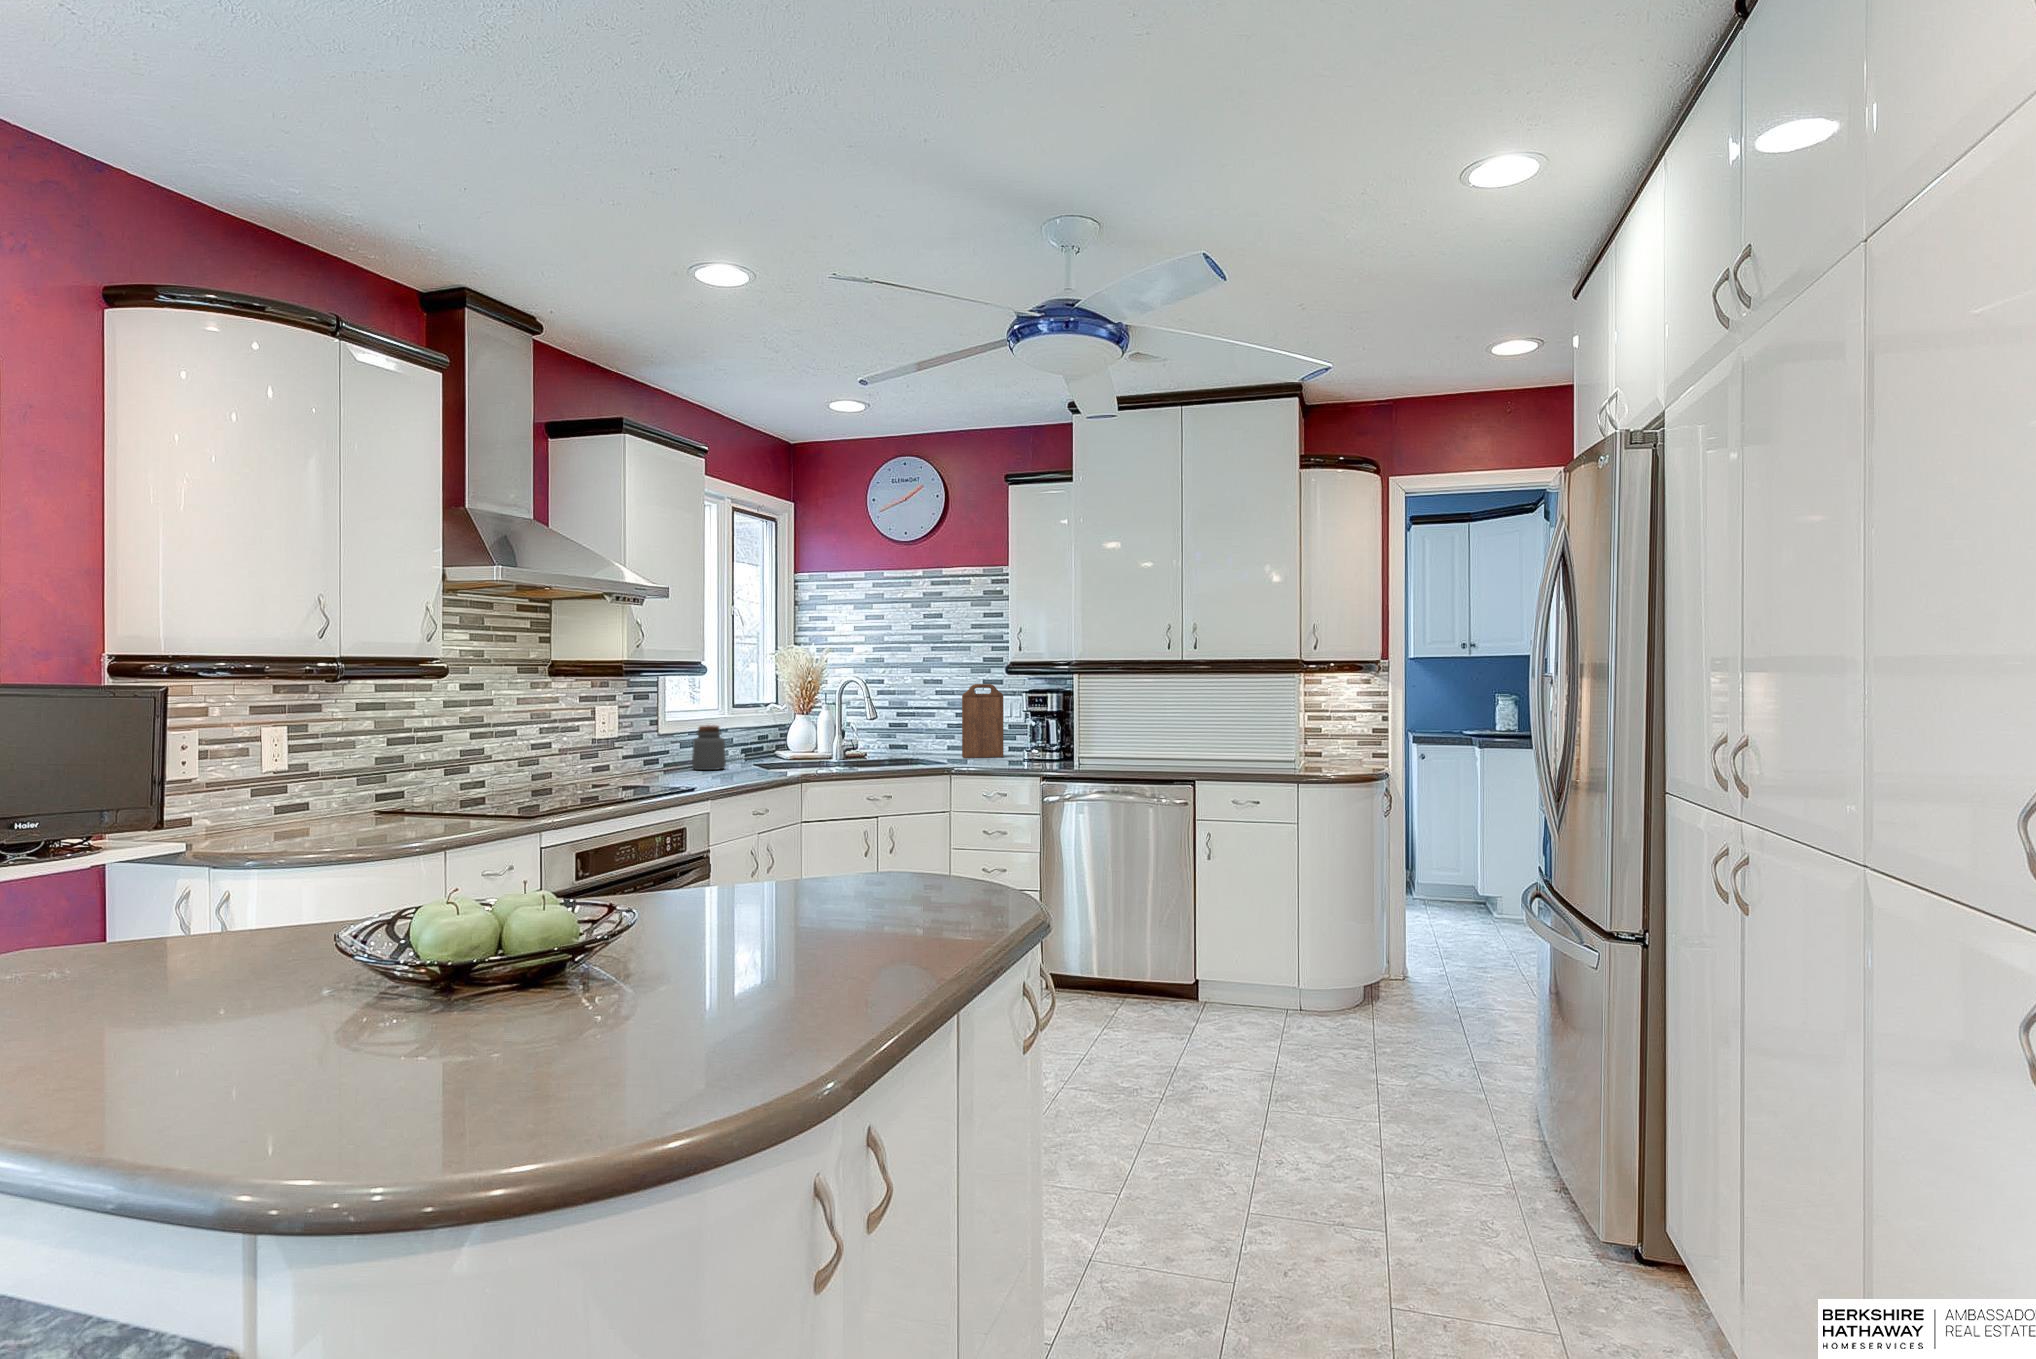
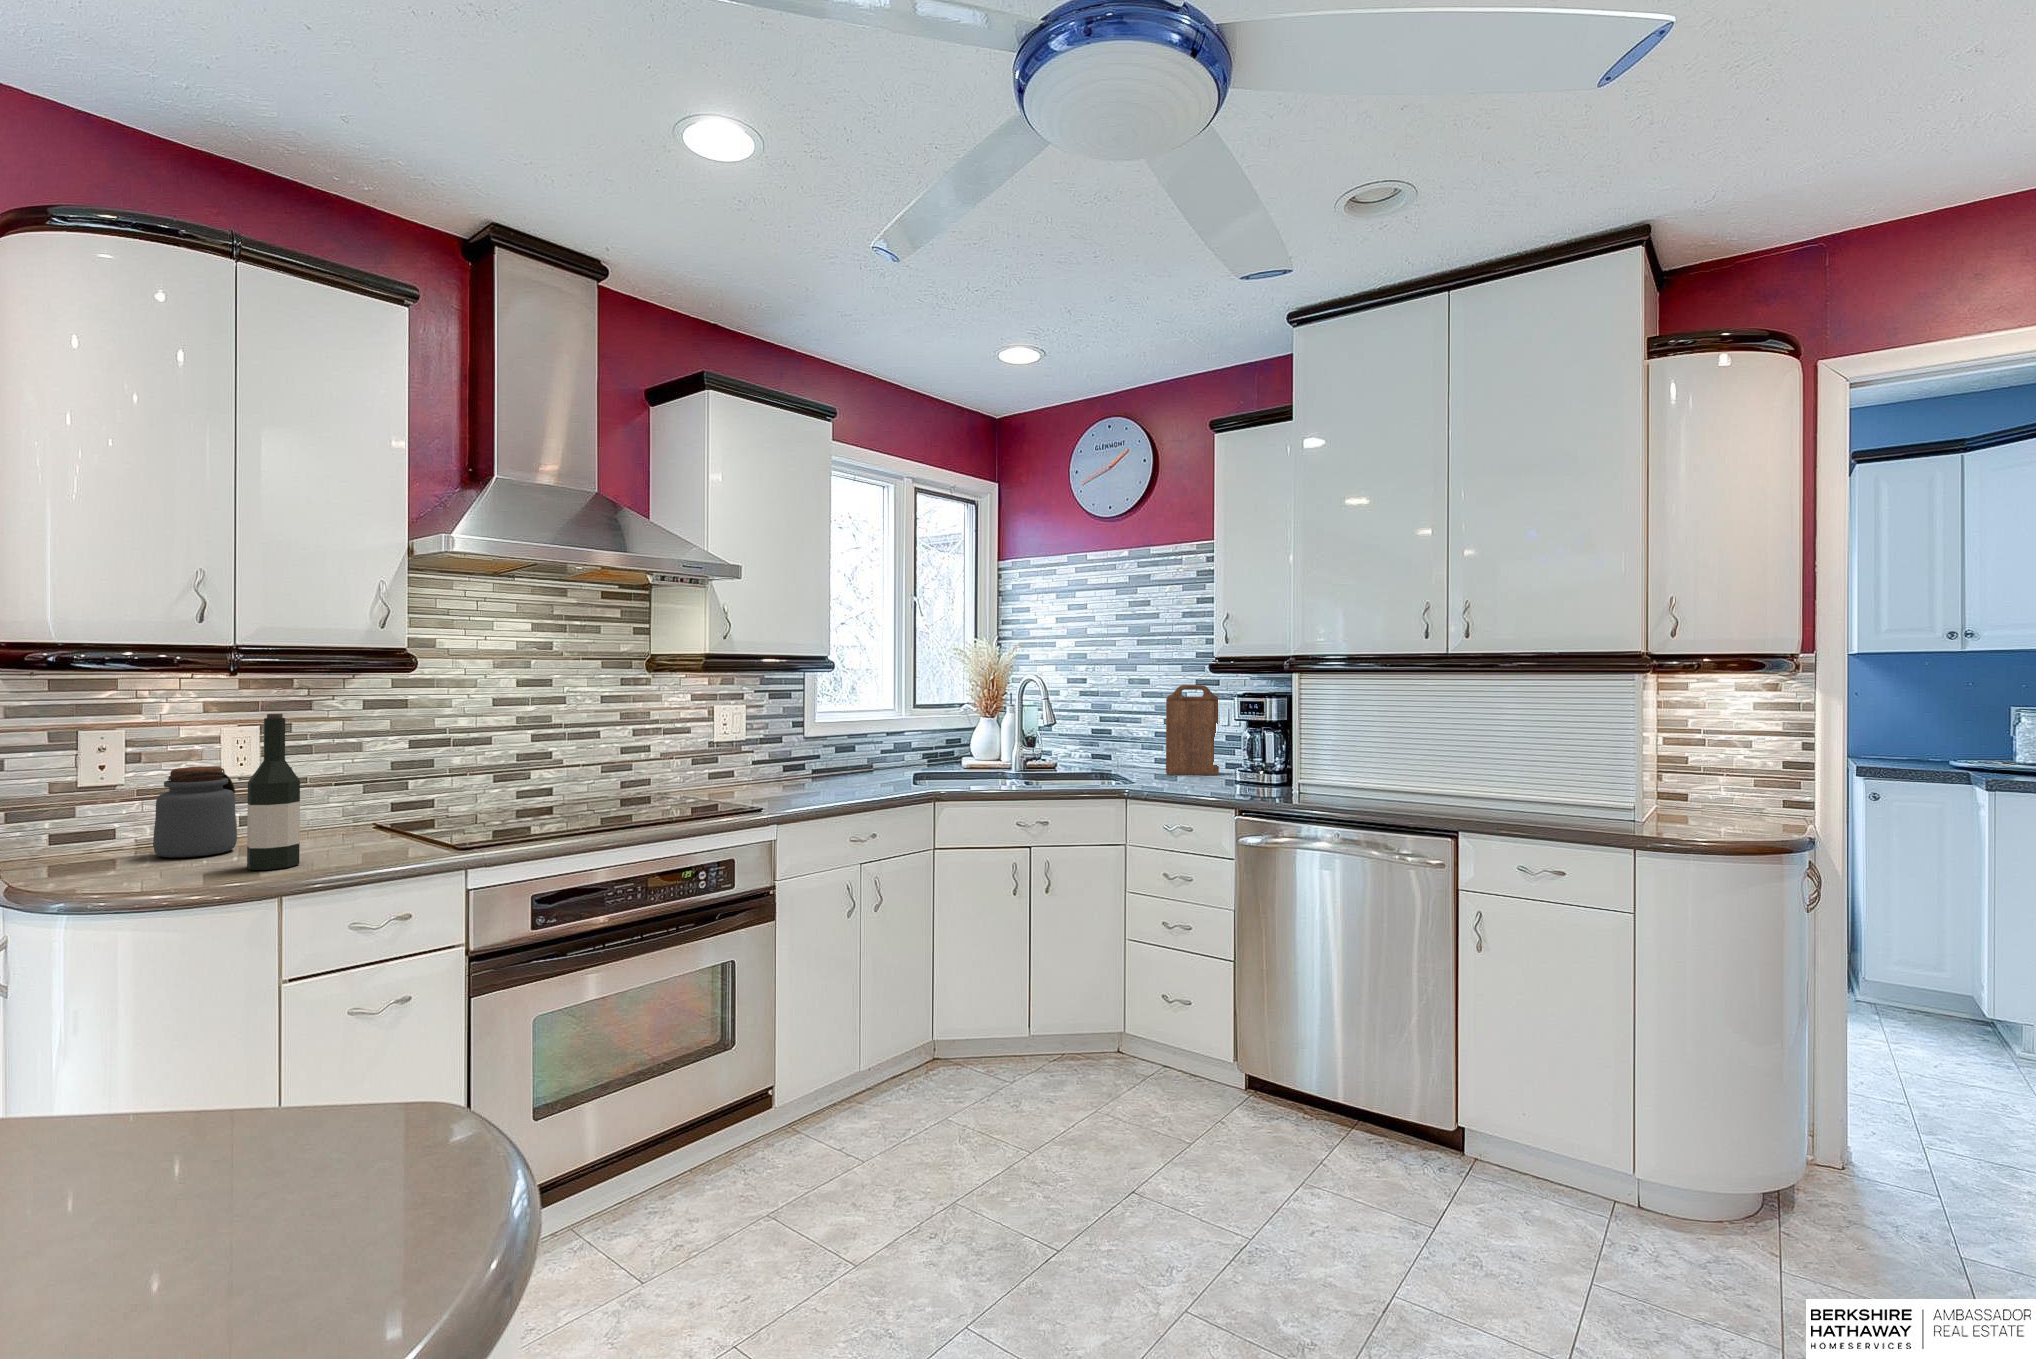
wine bottle: none [390,711,427,835] -> present [247,714,300,870]
jar: present [692,725,726,770] -> present [153,766,237,858]

